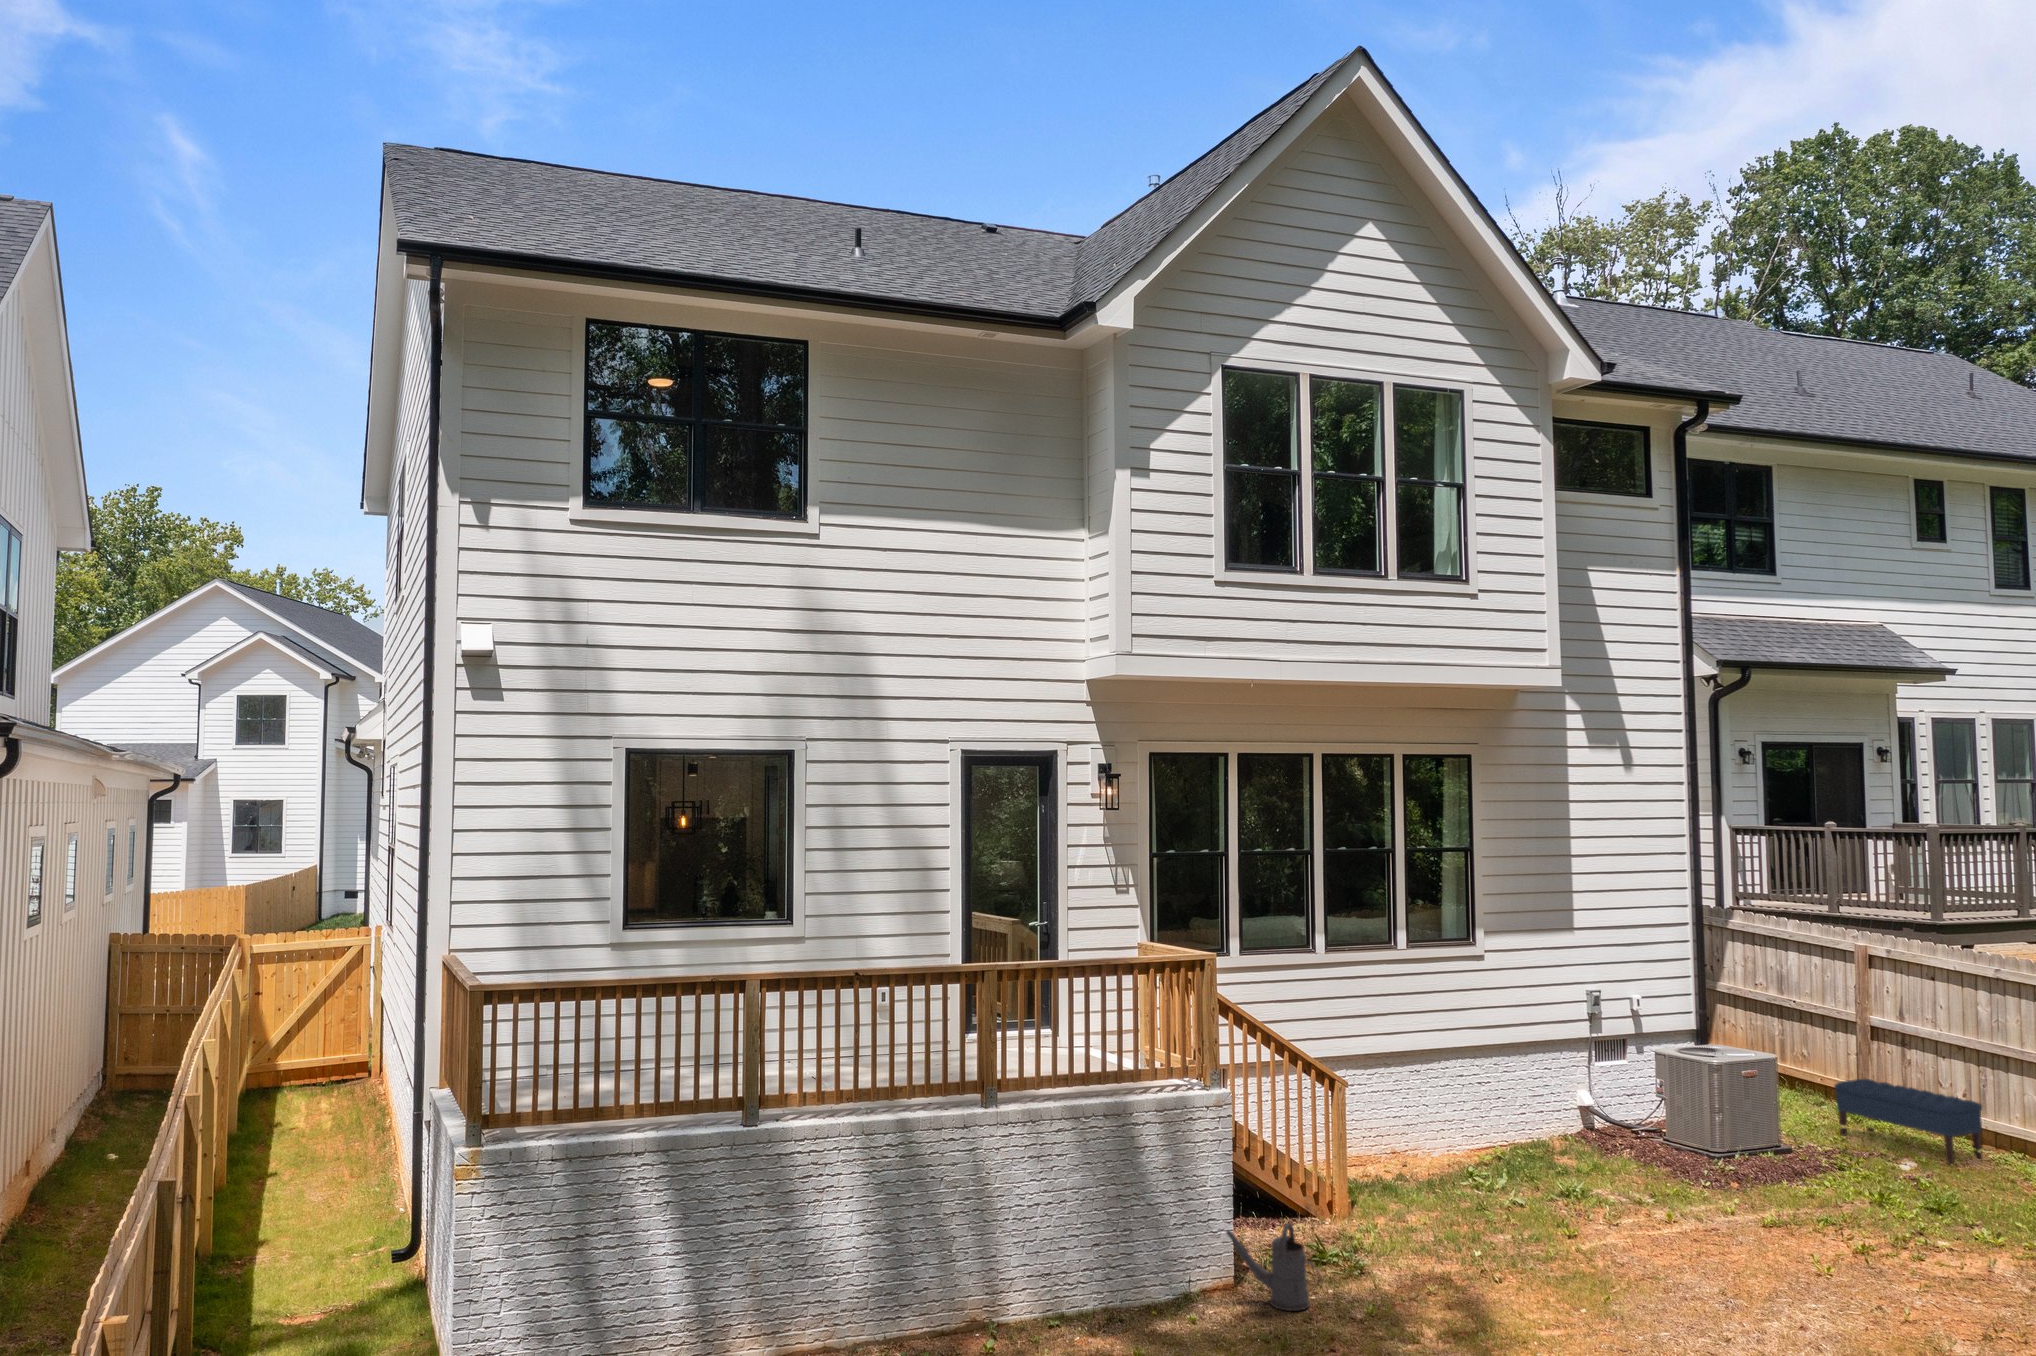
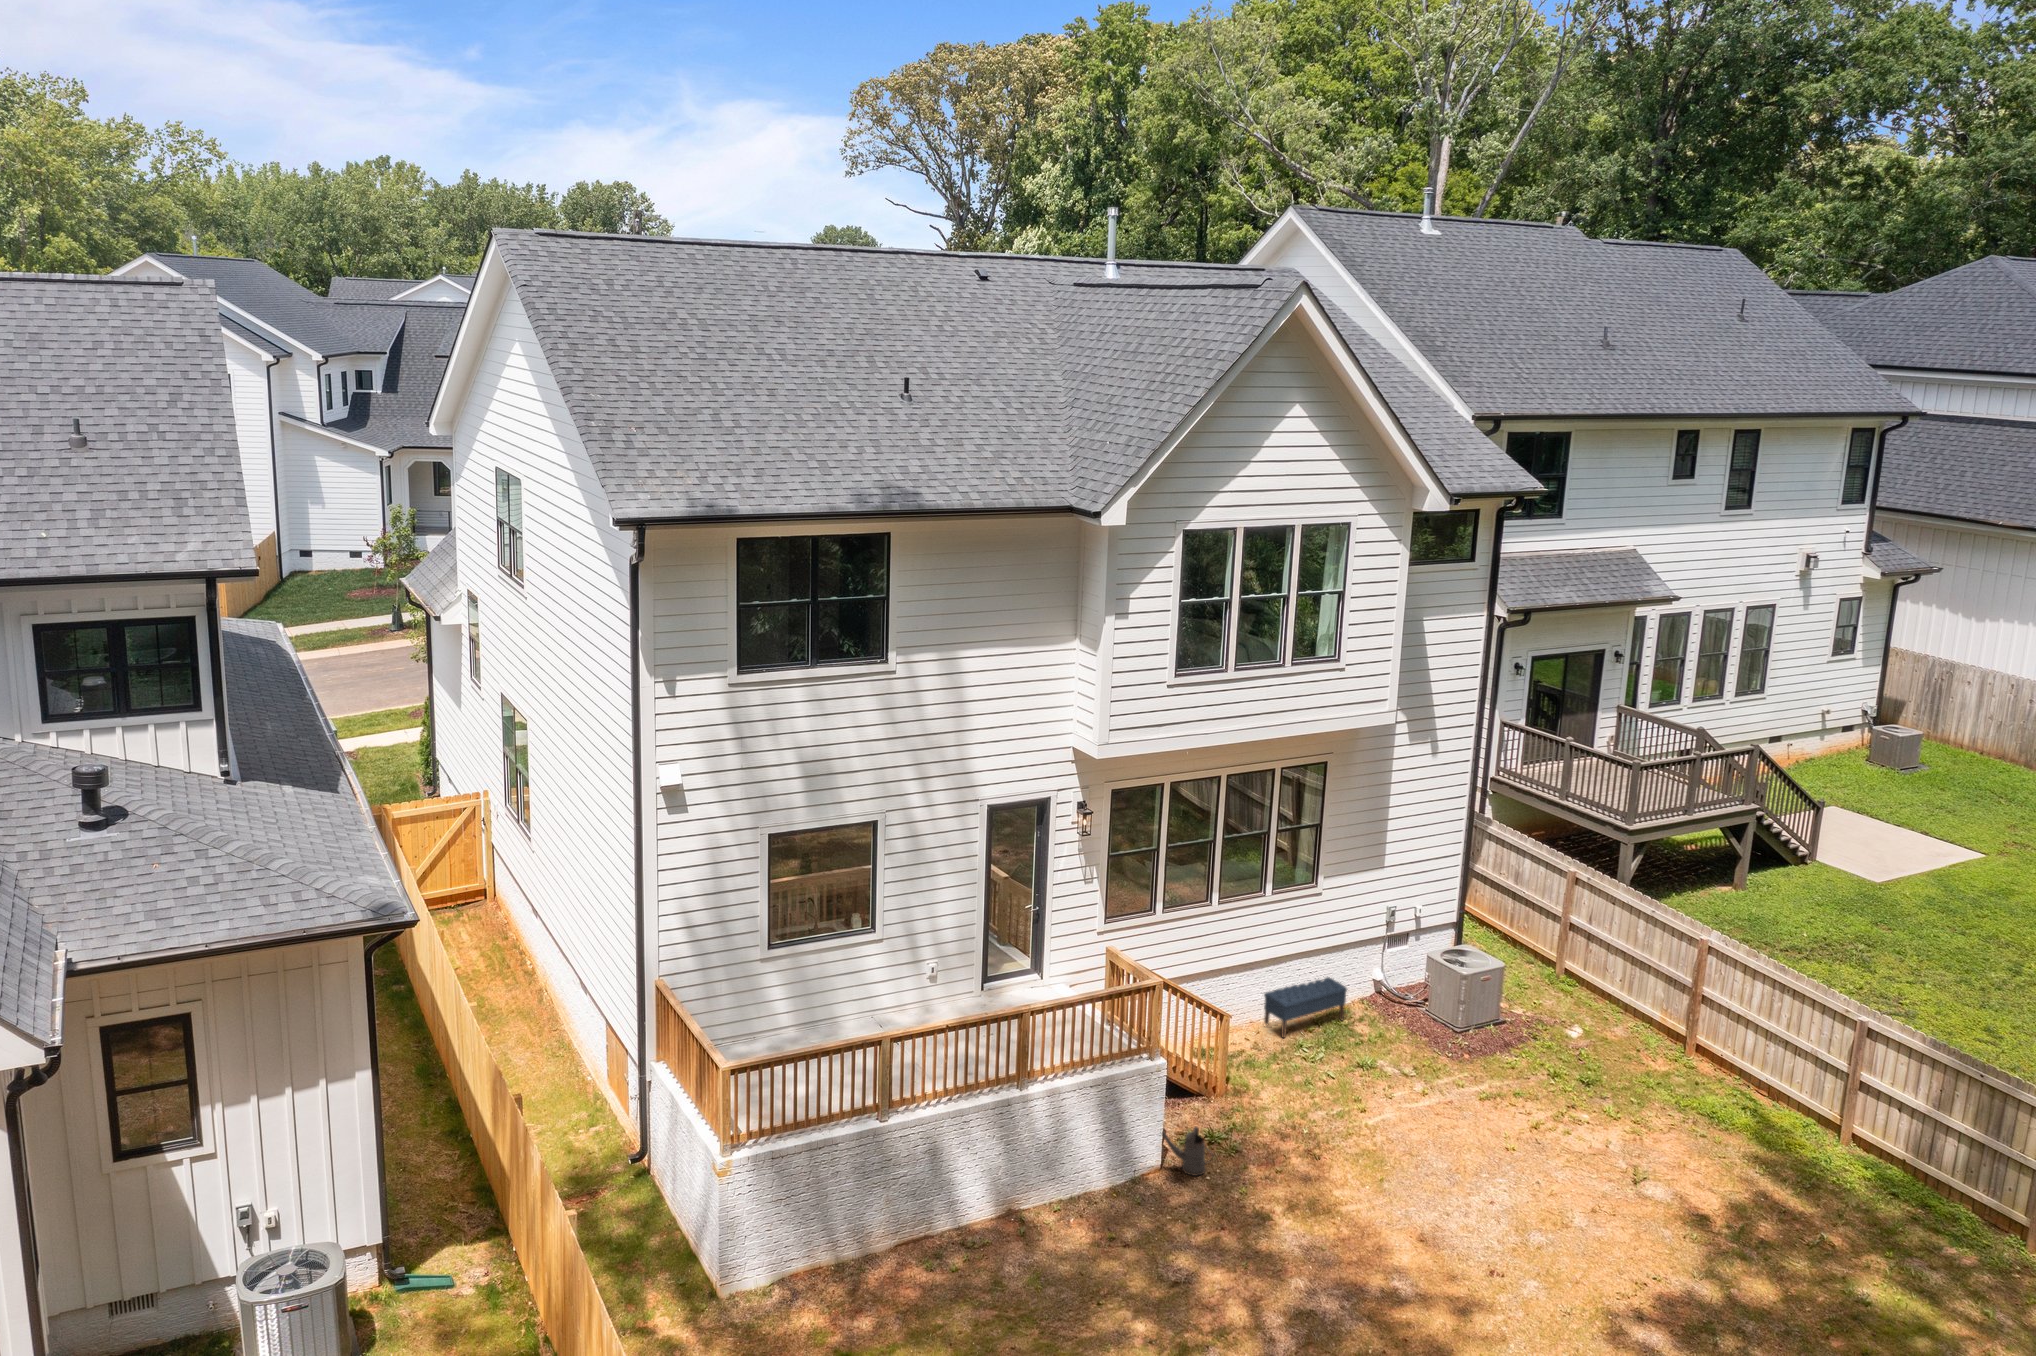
bench: present [1834,1079,1982,1165] -> present [1264,977,1347,1038]

